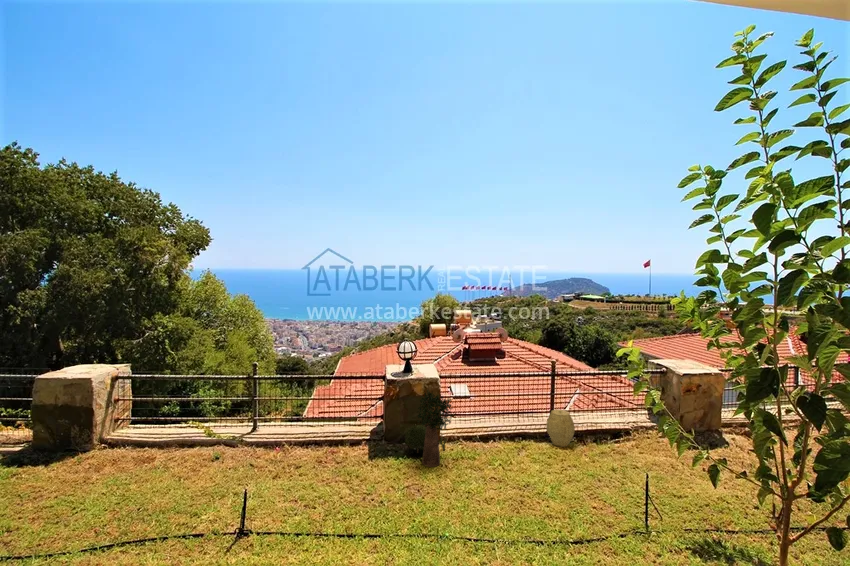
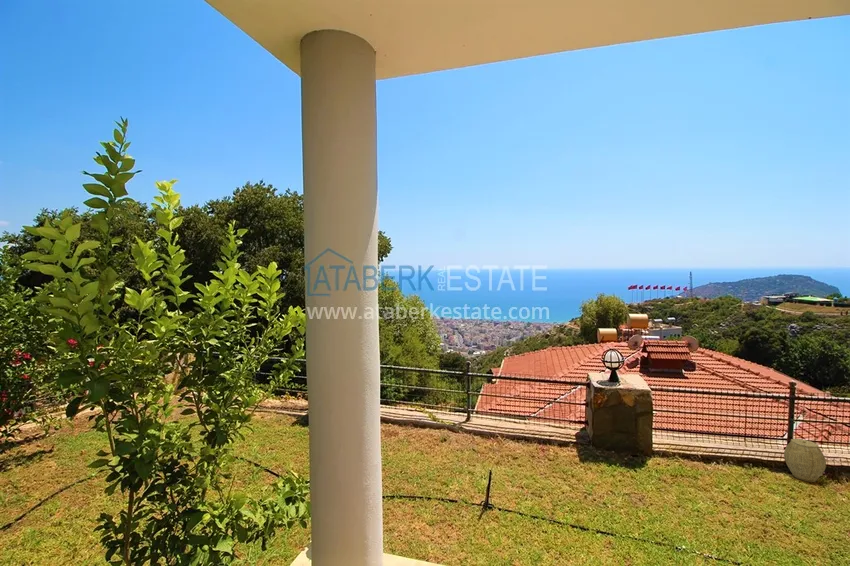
potted plant: present [405,390,453,467] -> none [615,402,672,478]

